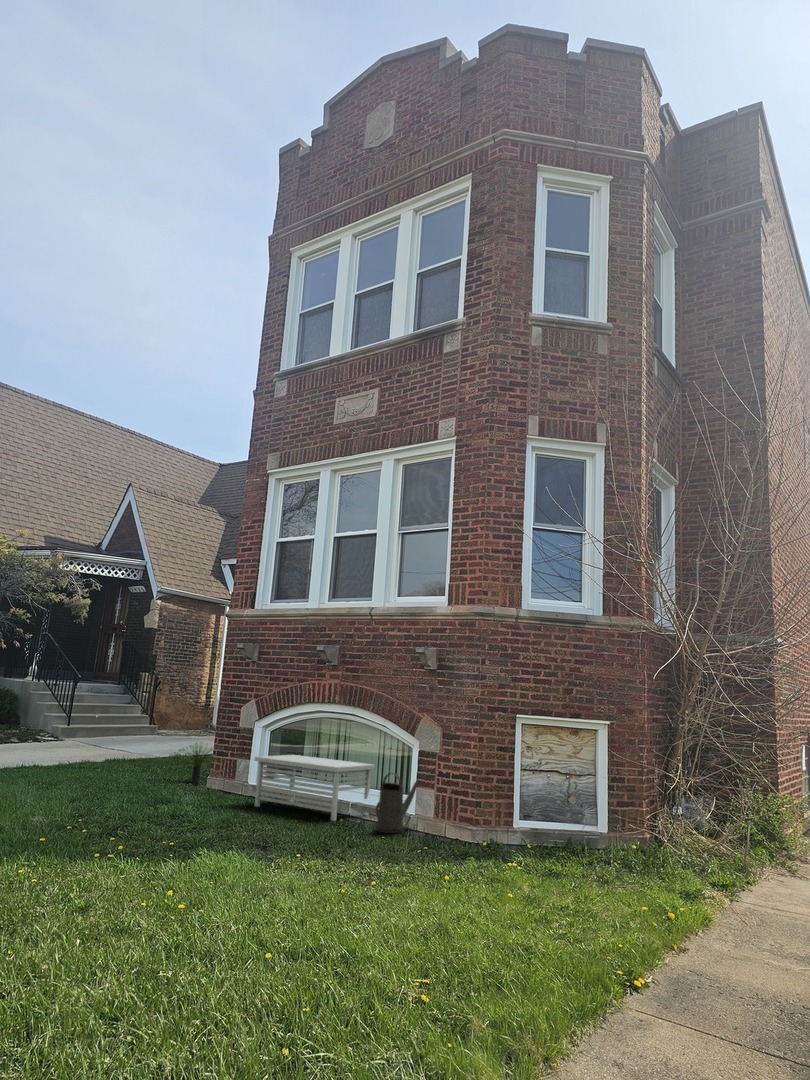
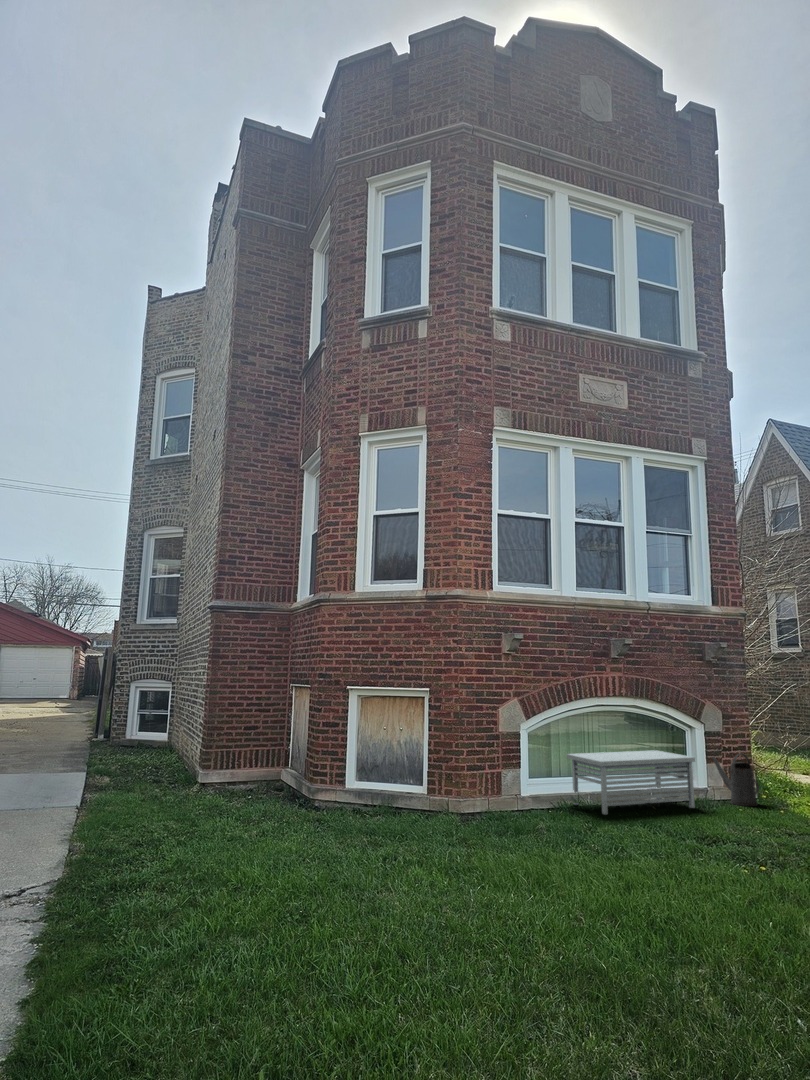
potted plant: present [179,741,214,783] -> none [378,757,427,813]

